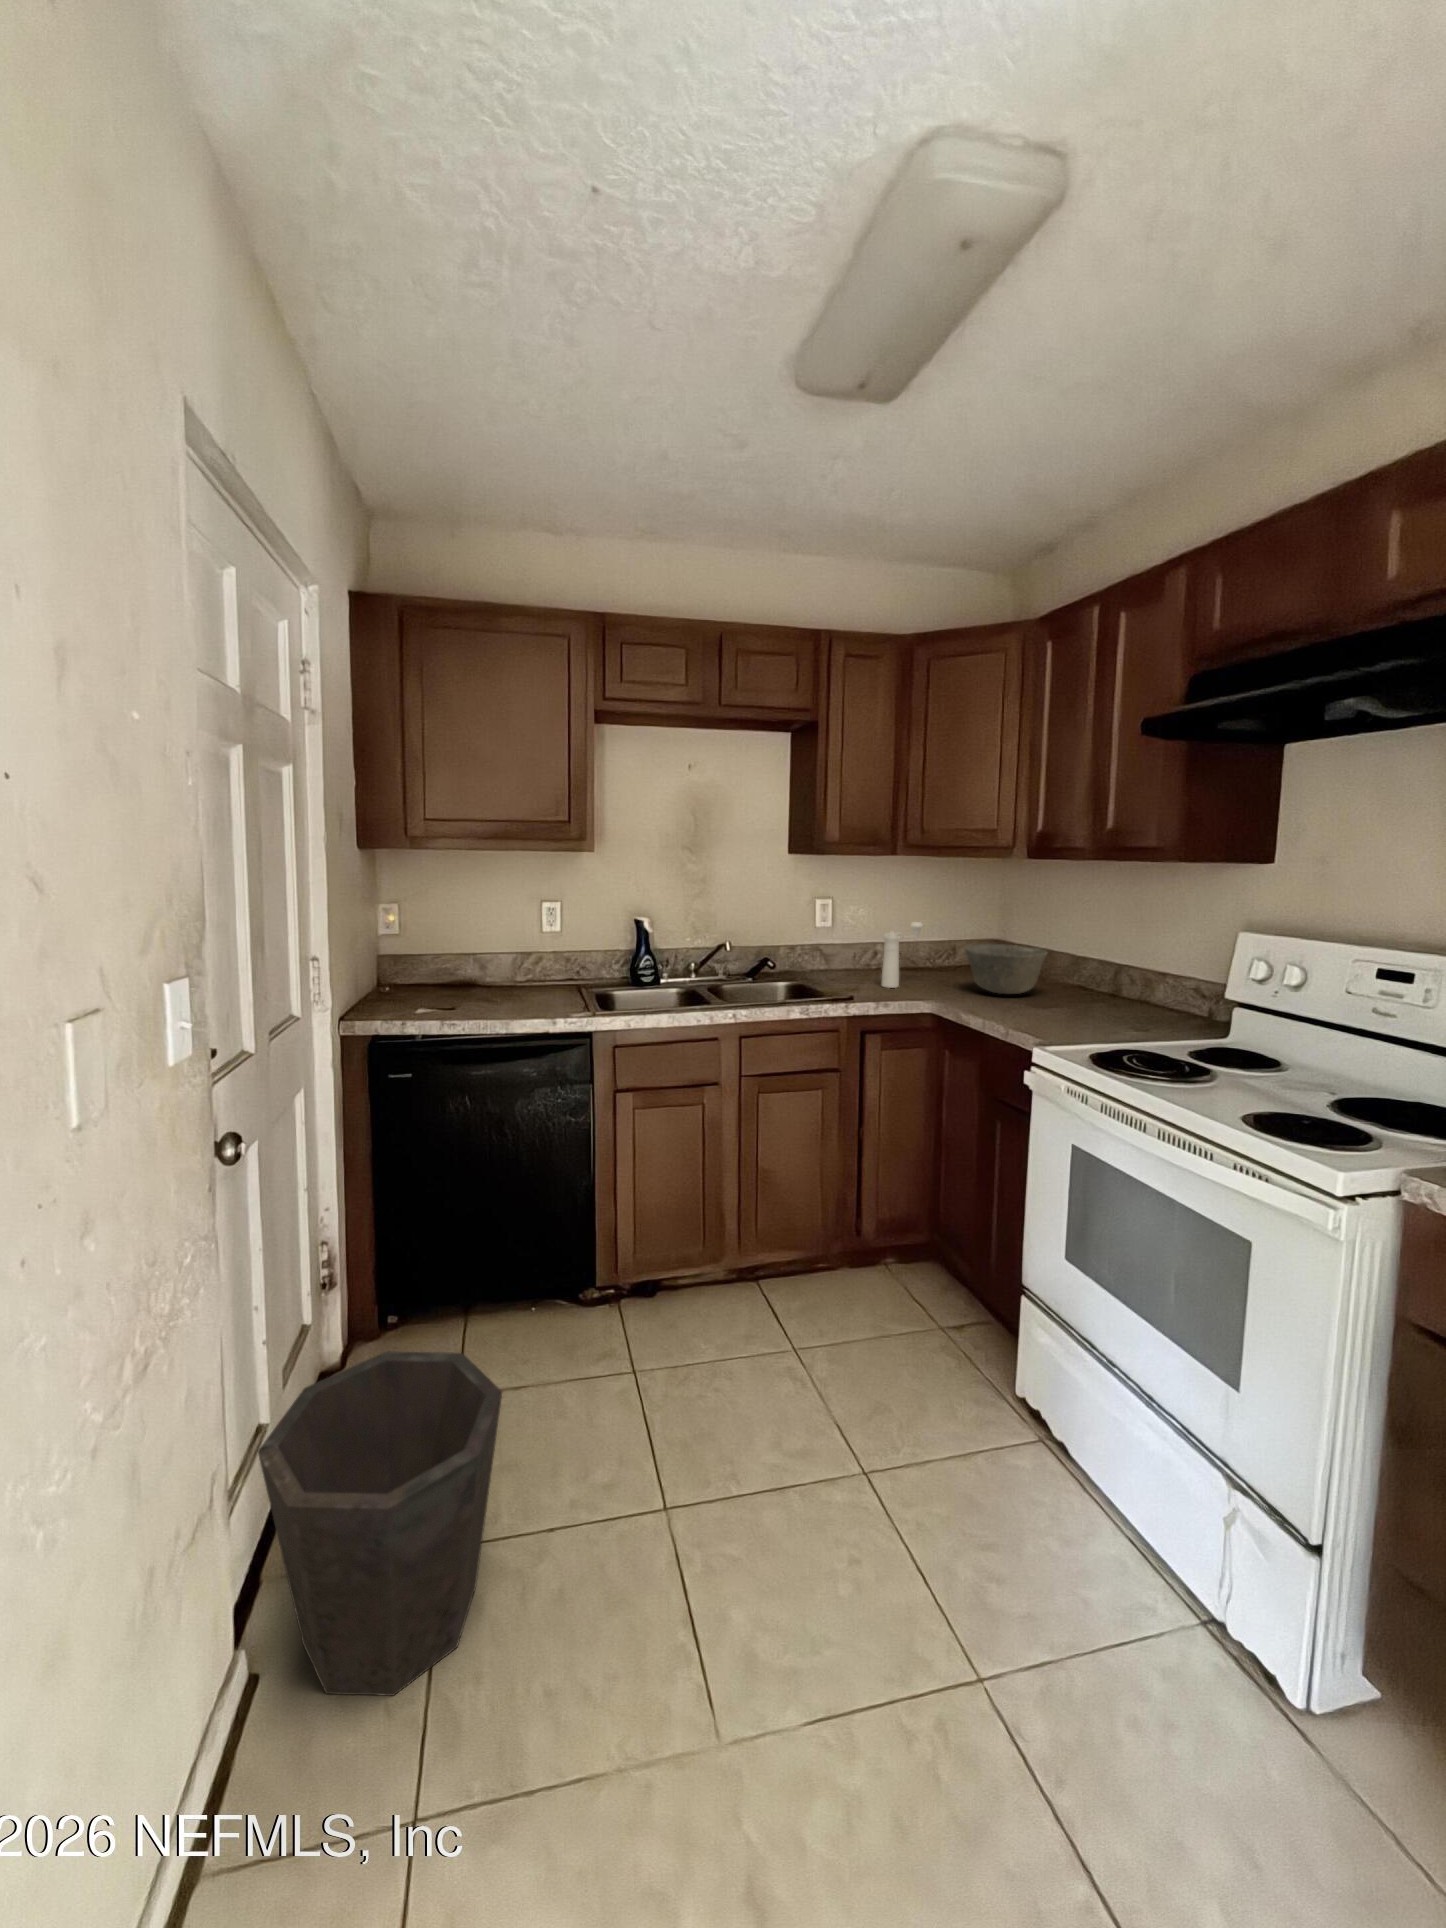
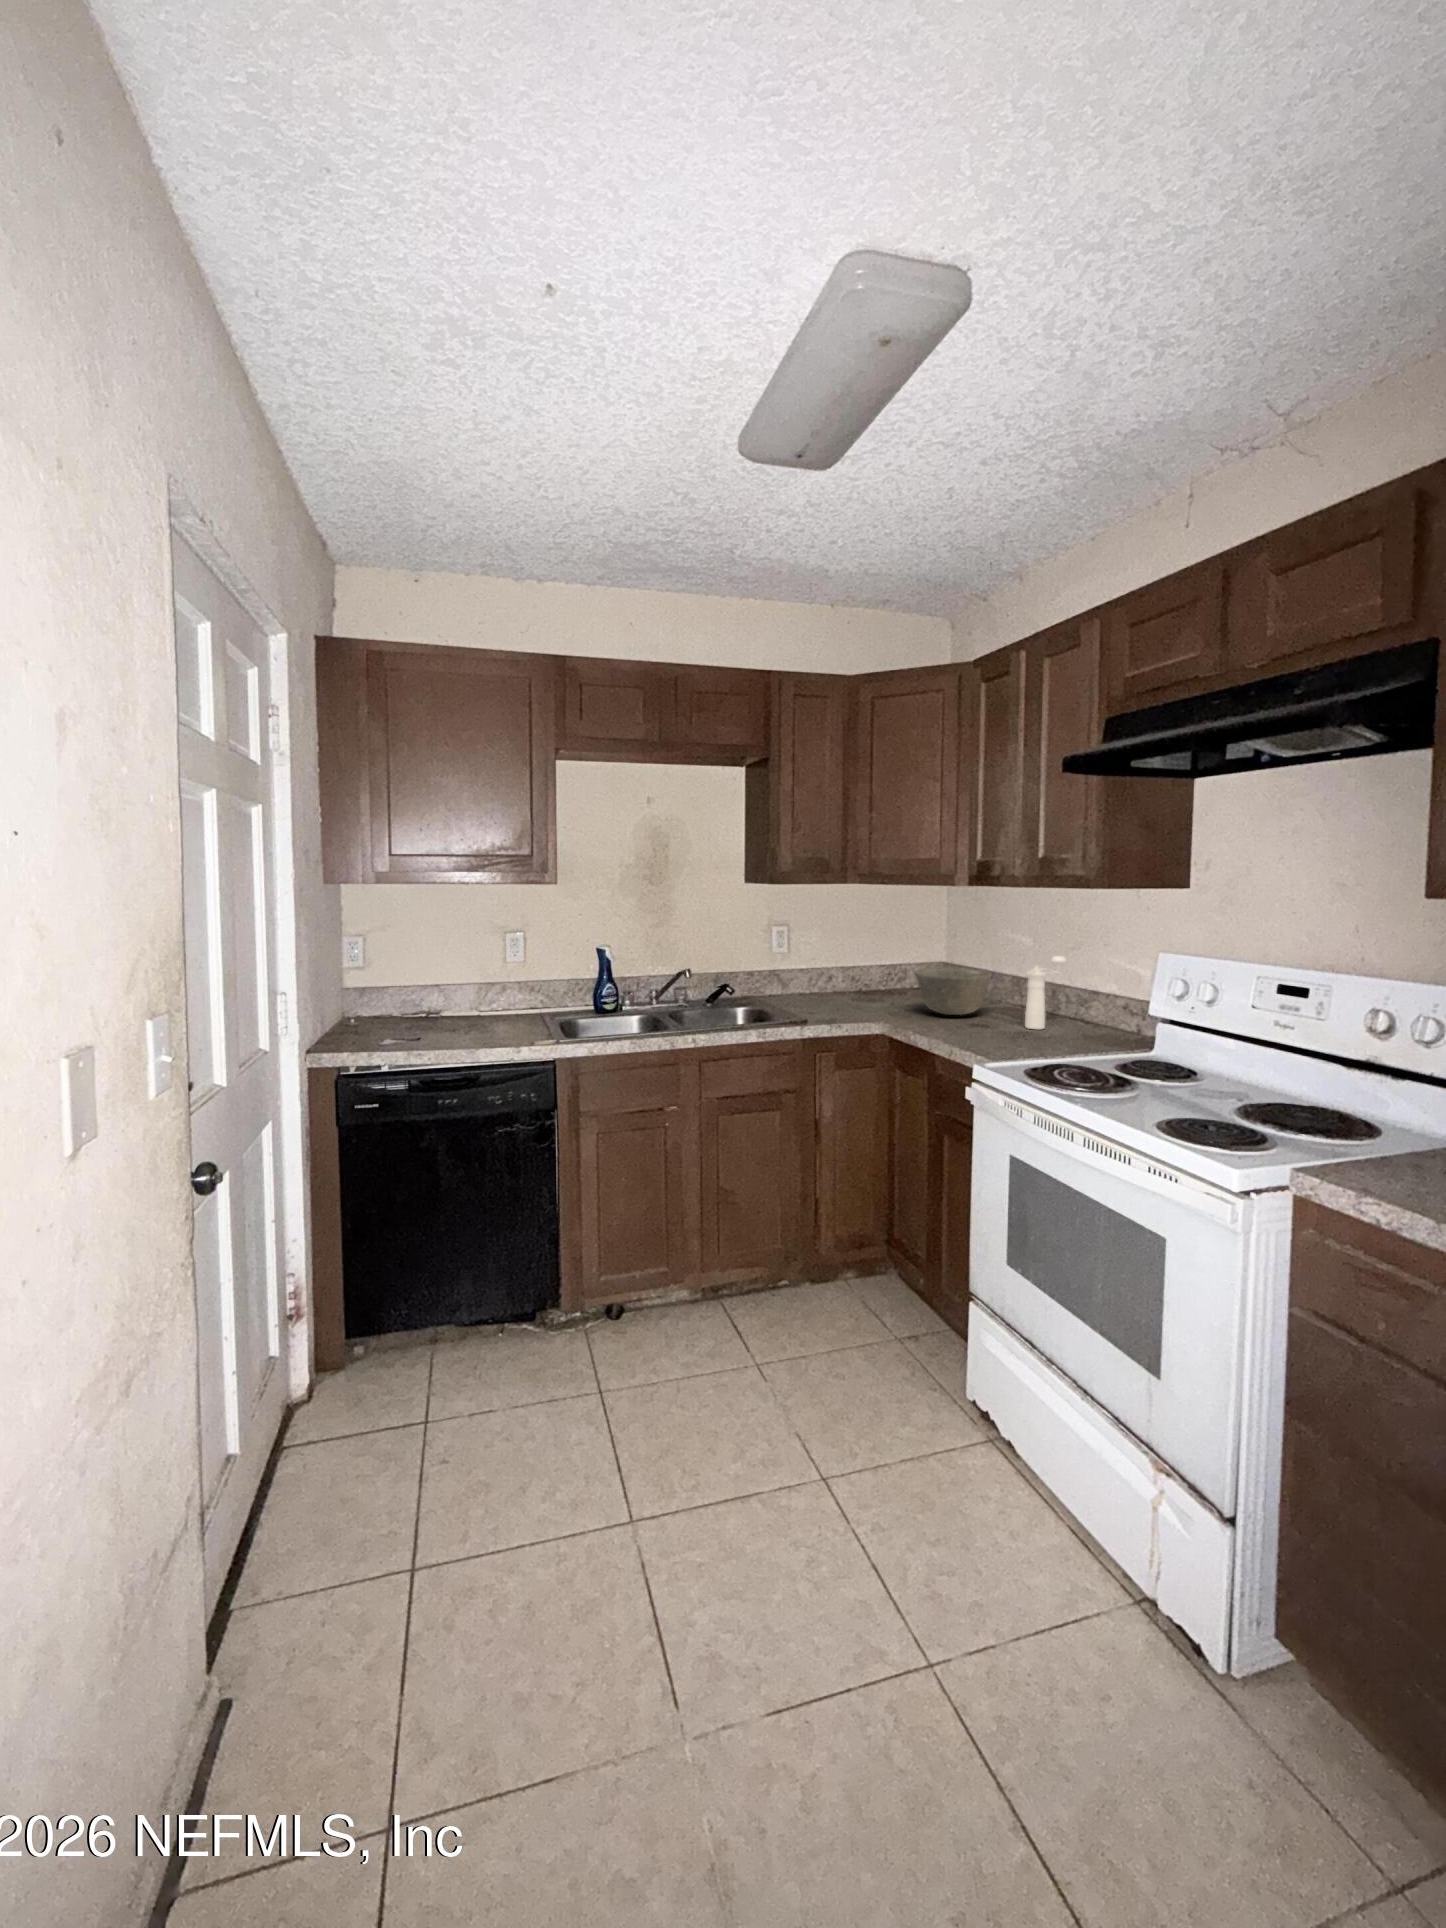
pepper mill: present [881,922,923,988] -> present [1025,956,1066,1029]
waste bin: present [258,1352,502,1696] -> none [233,1375,472,1713]

